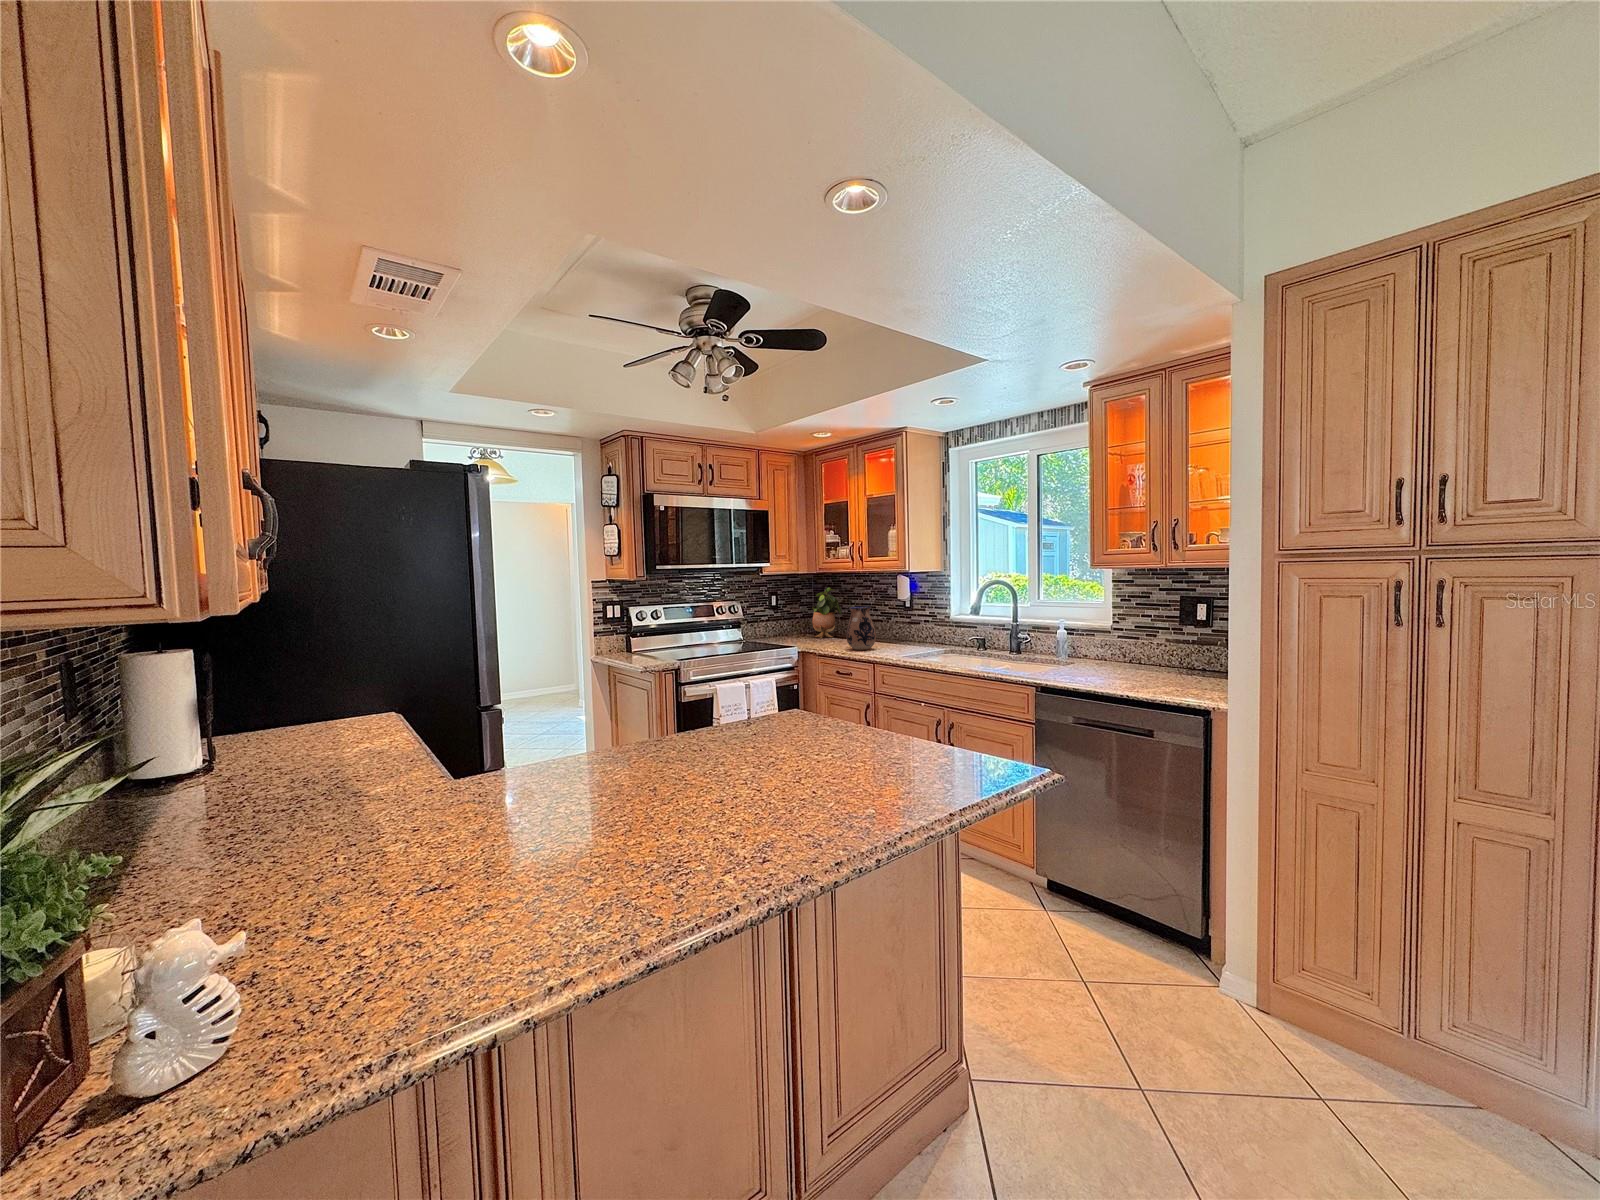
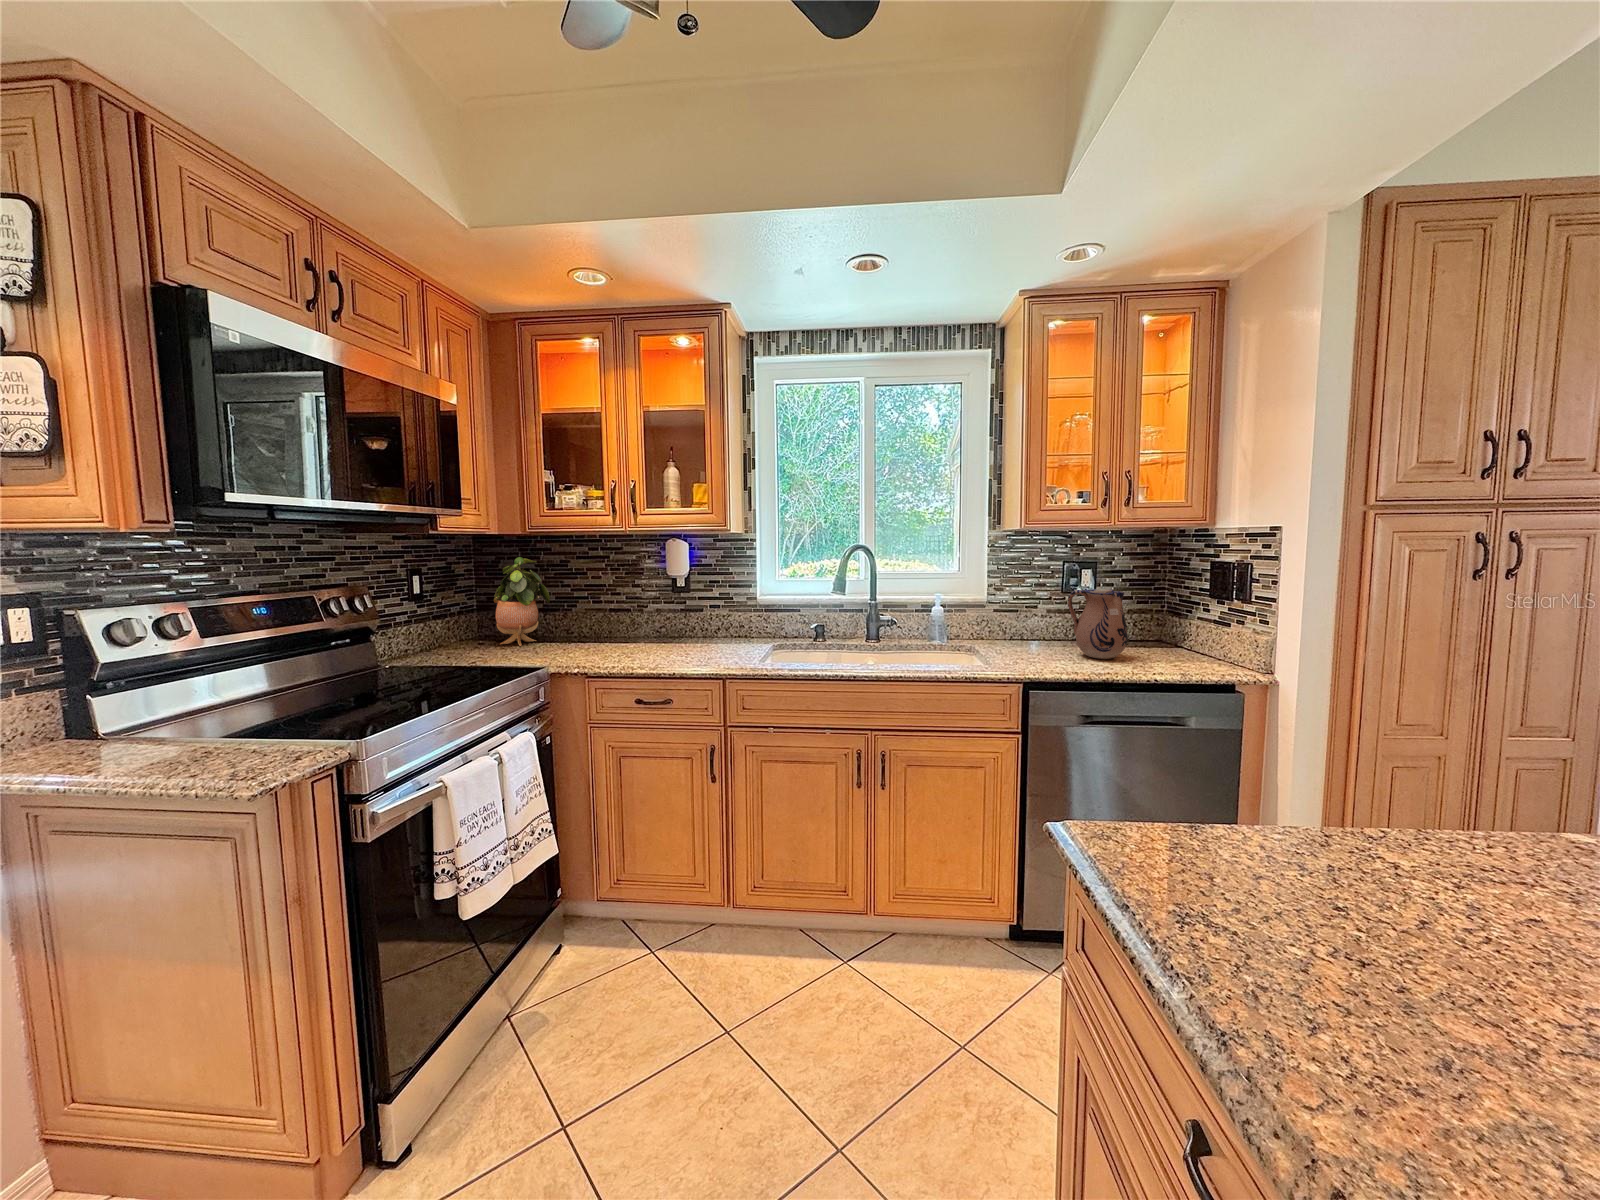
ceramic pitcher: present [846,607,876,650] -> present [1068,589,1128,659]

